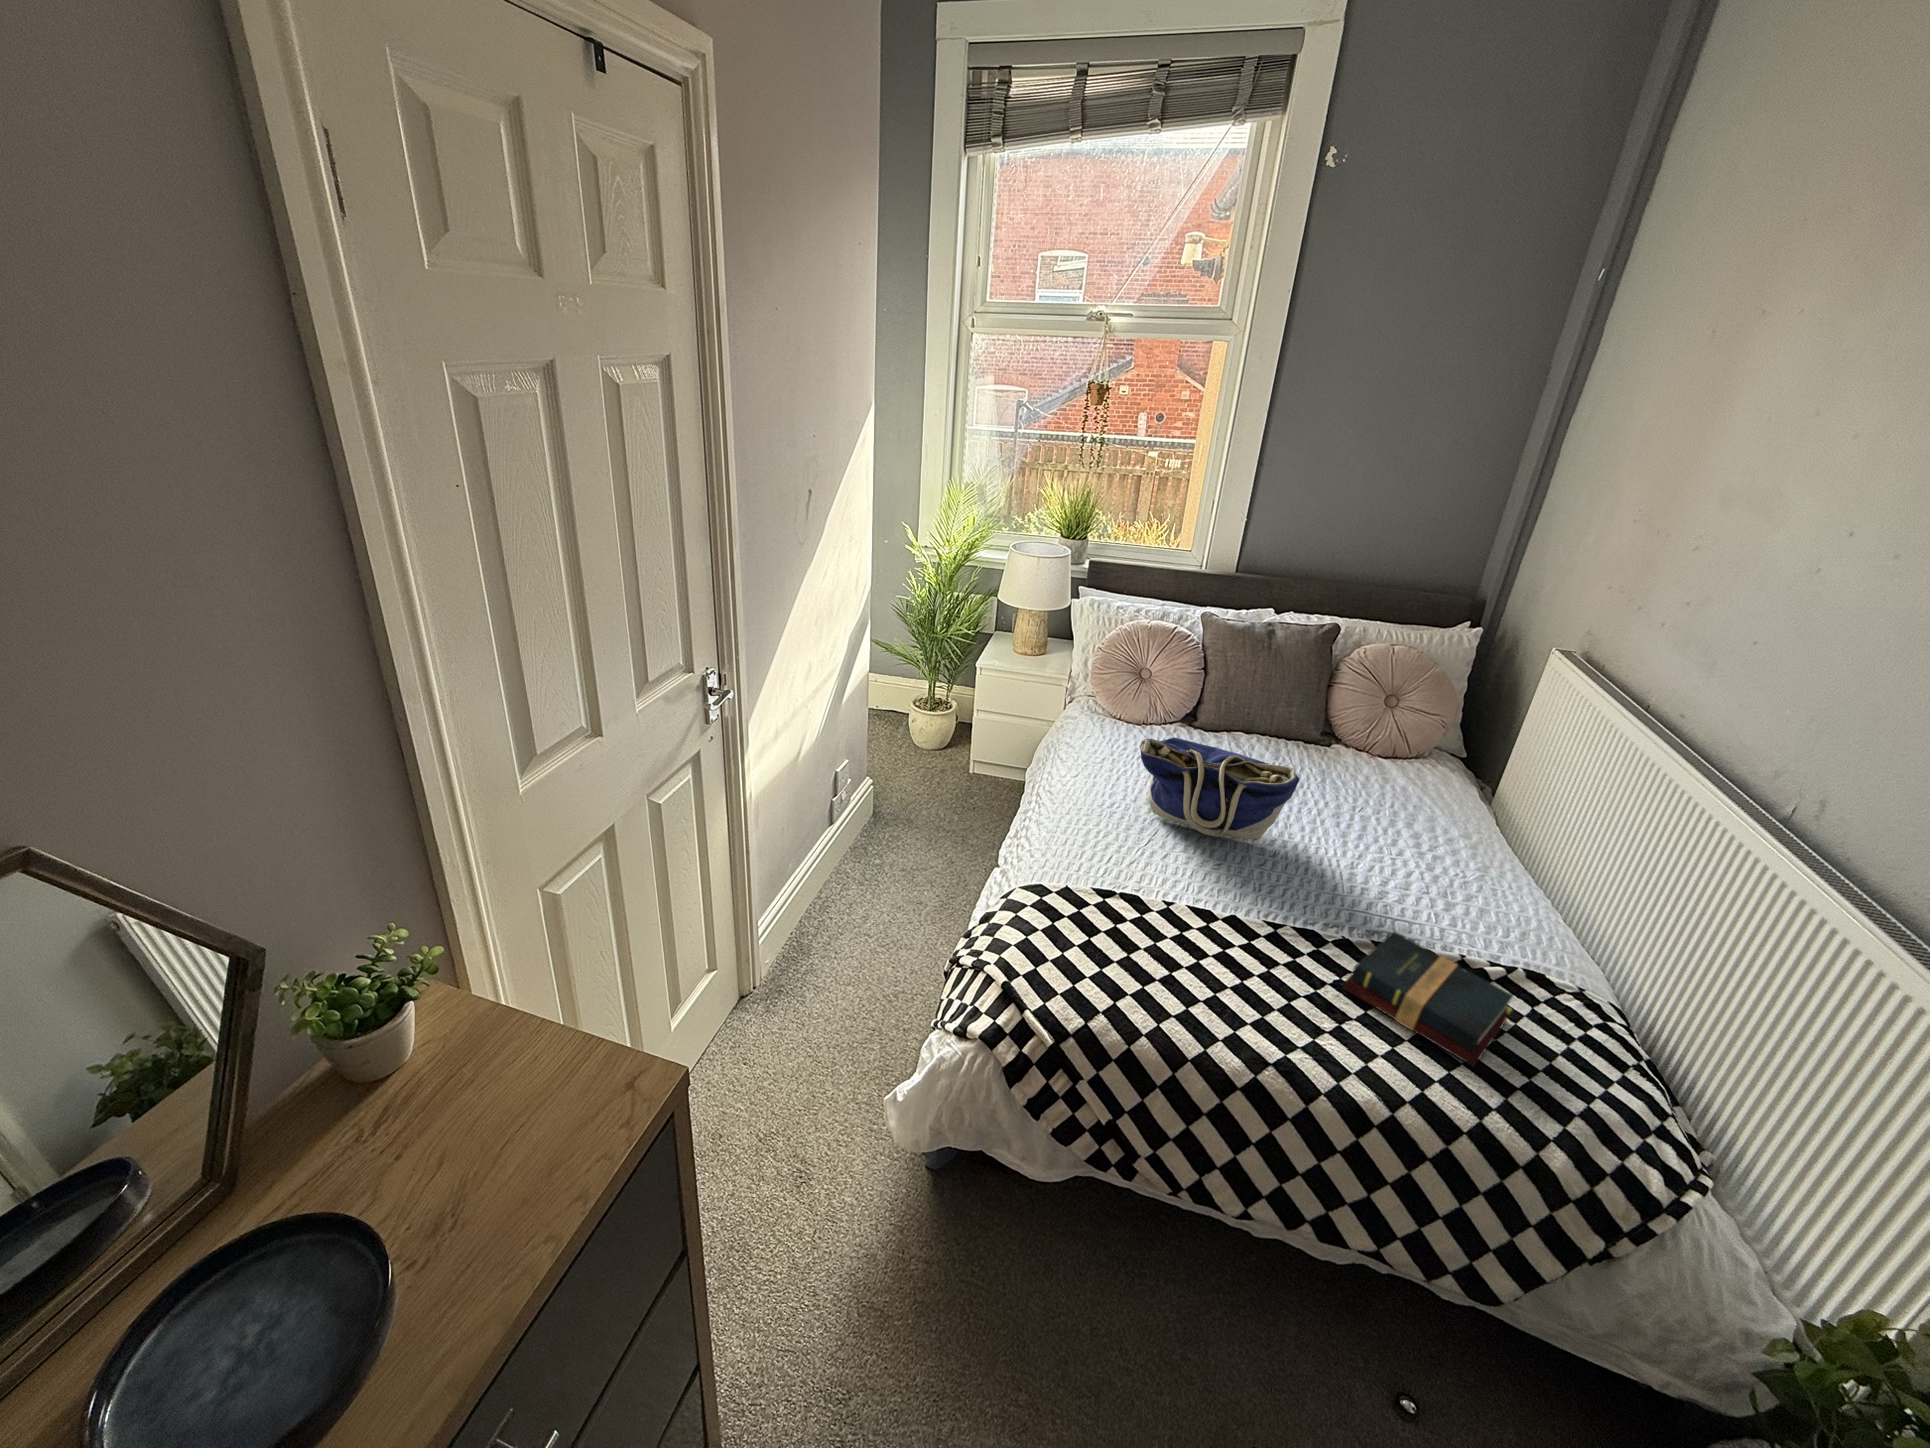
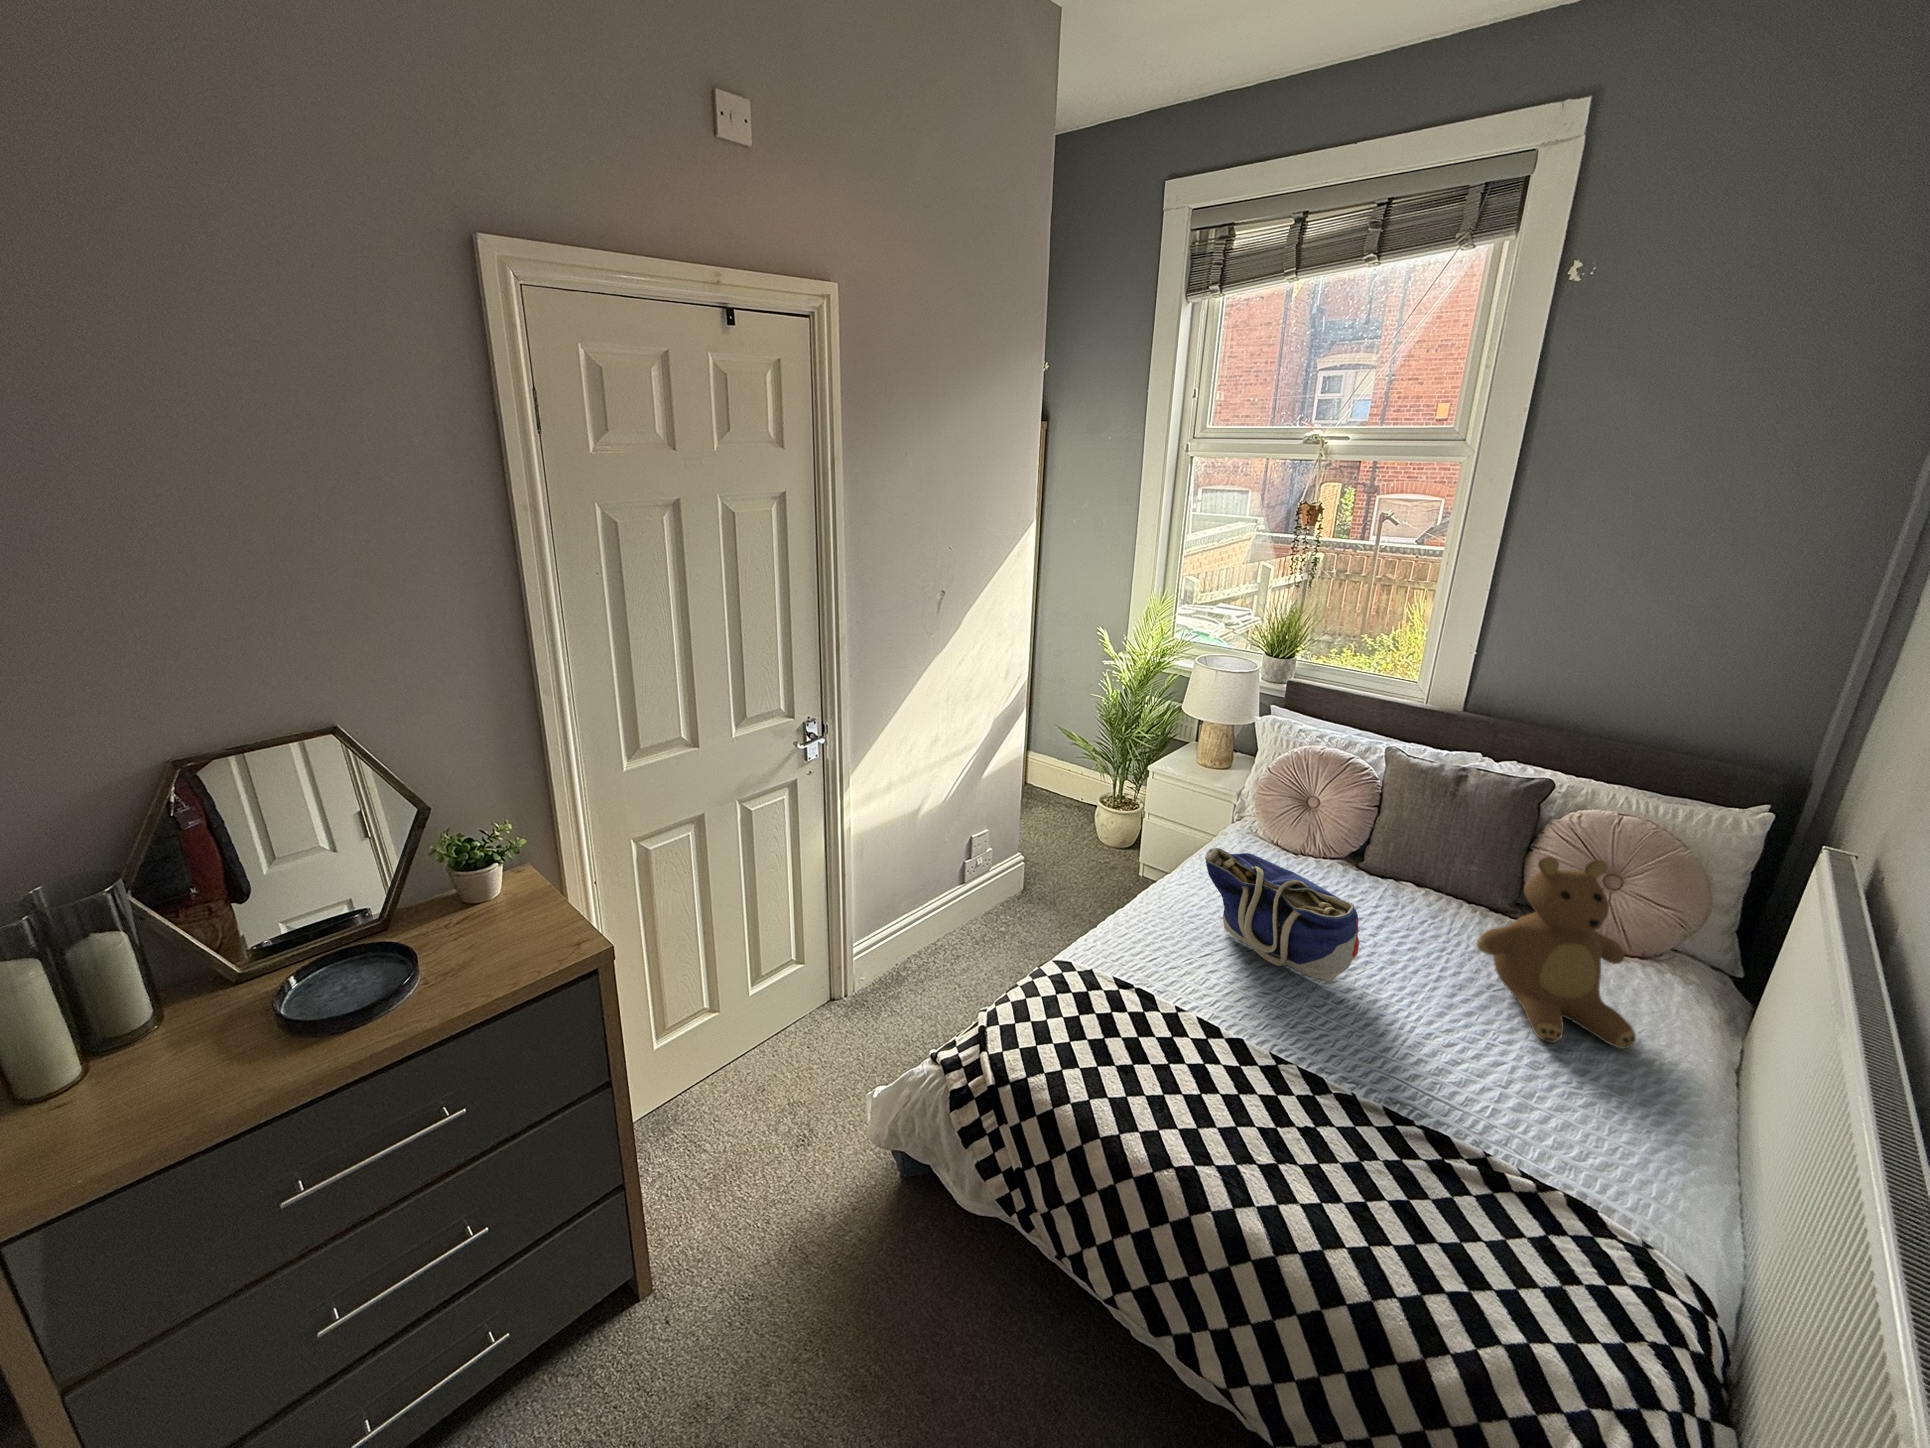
teddy bear: none [1354,688,1470,845] -> present [1477,857,1636,1049]
hardback book: present [1343,931,1513,1066] -> none [1307,1097,1505,1254]

